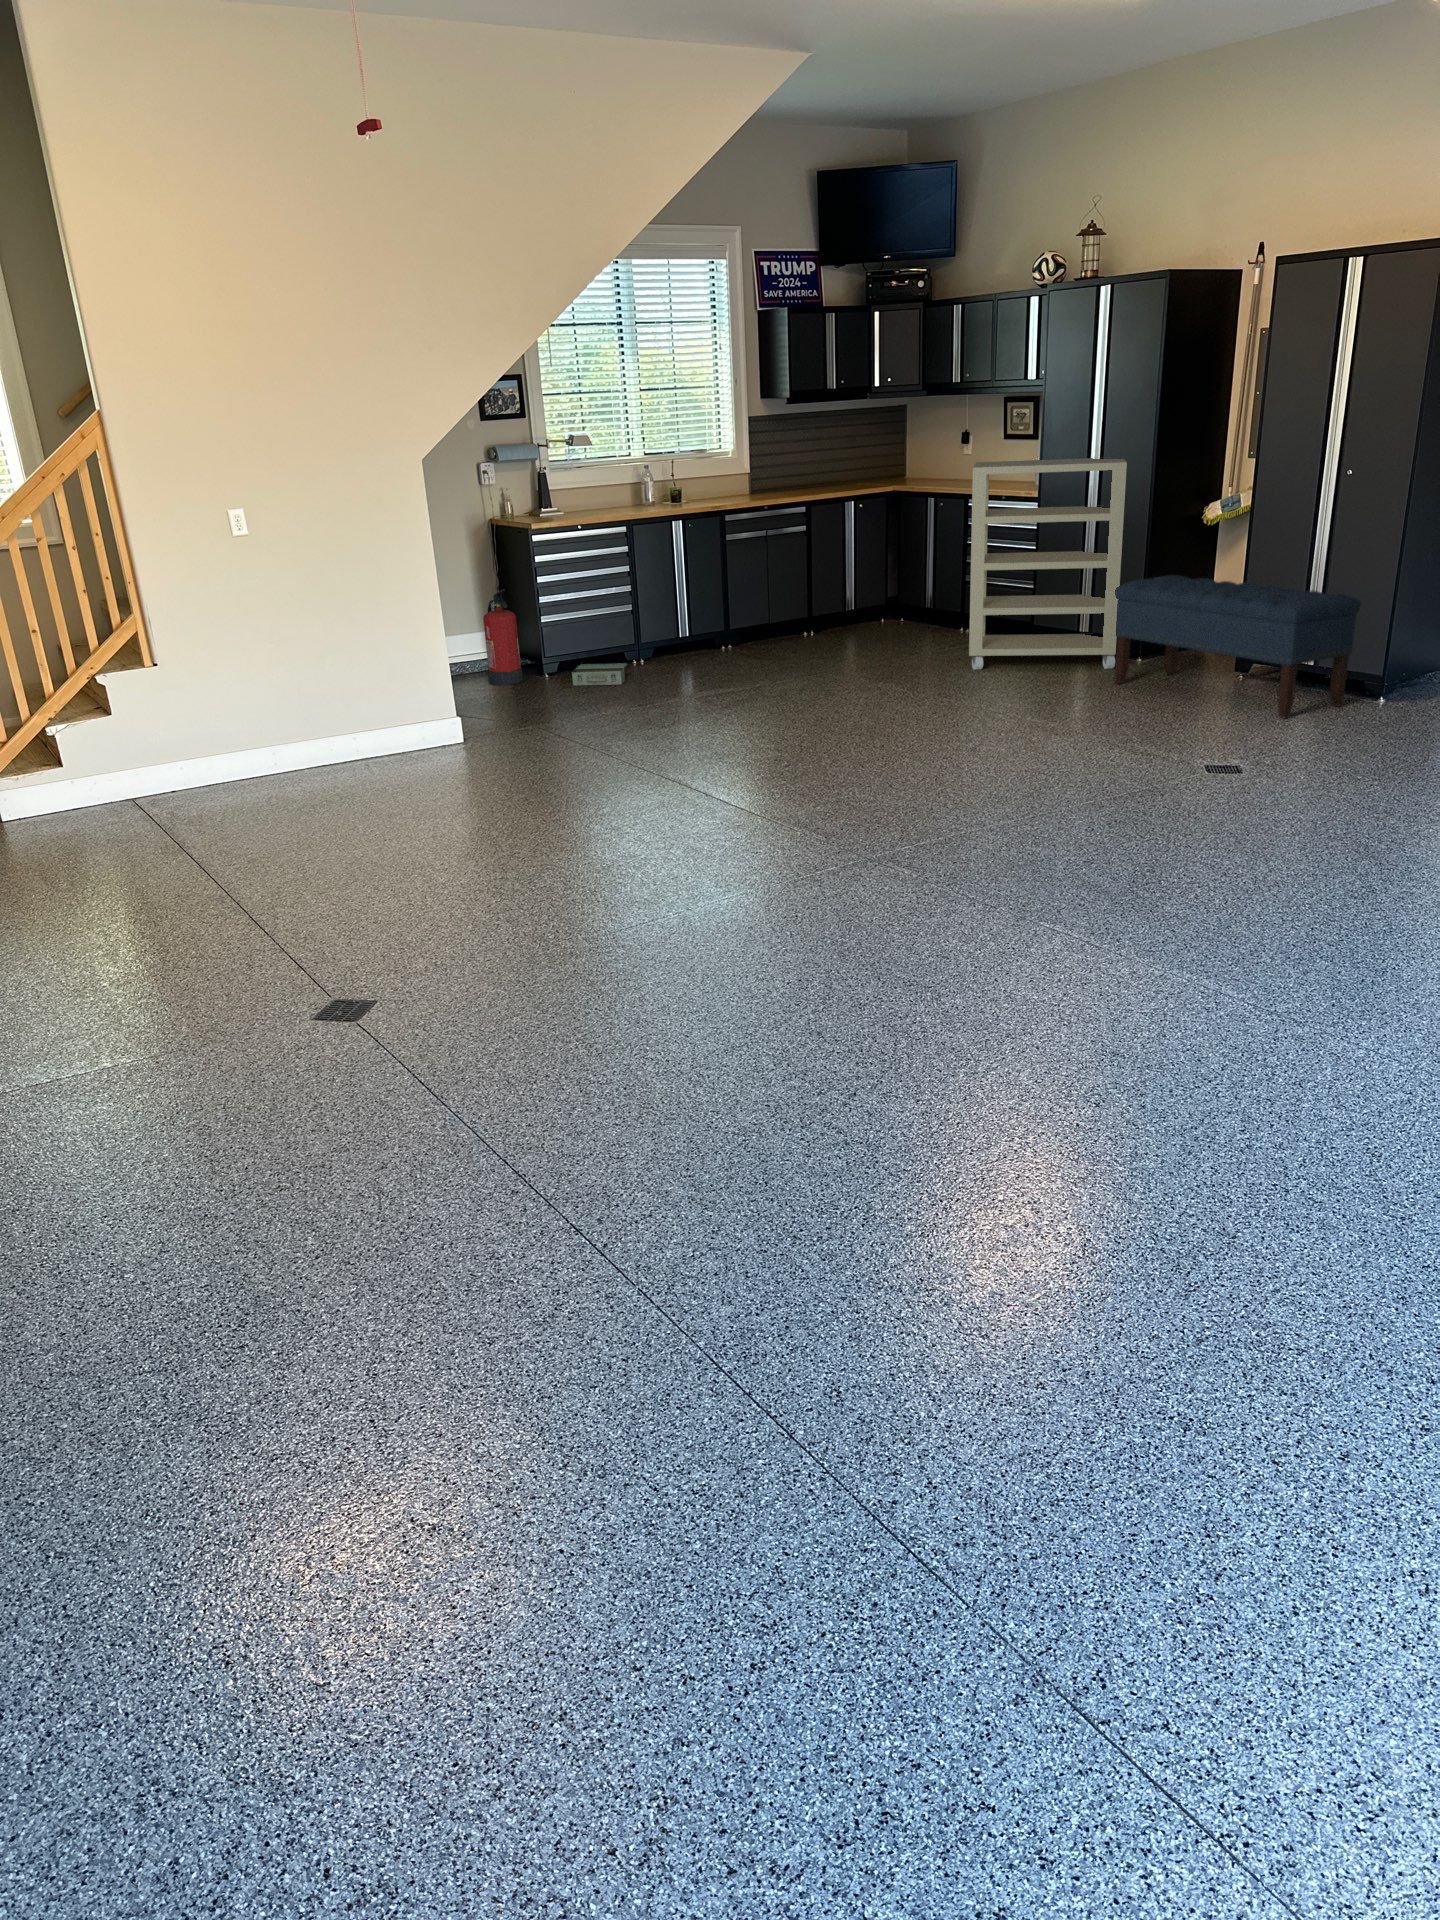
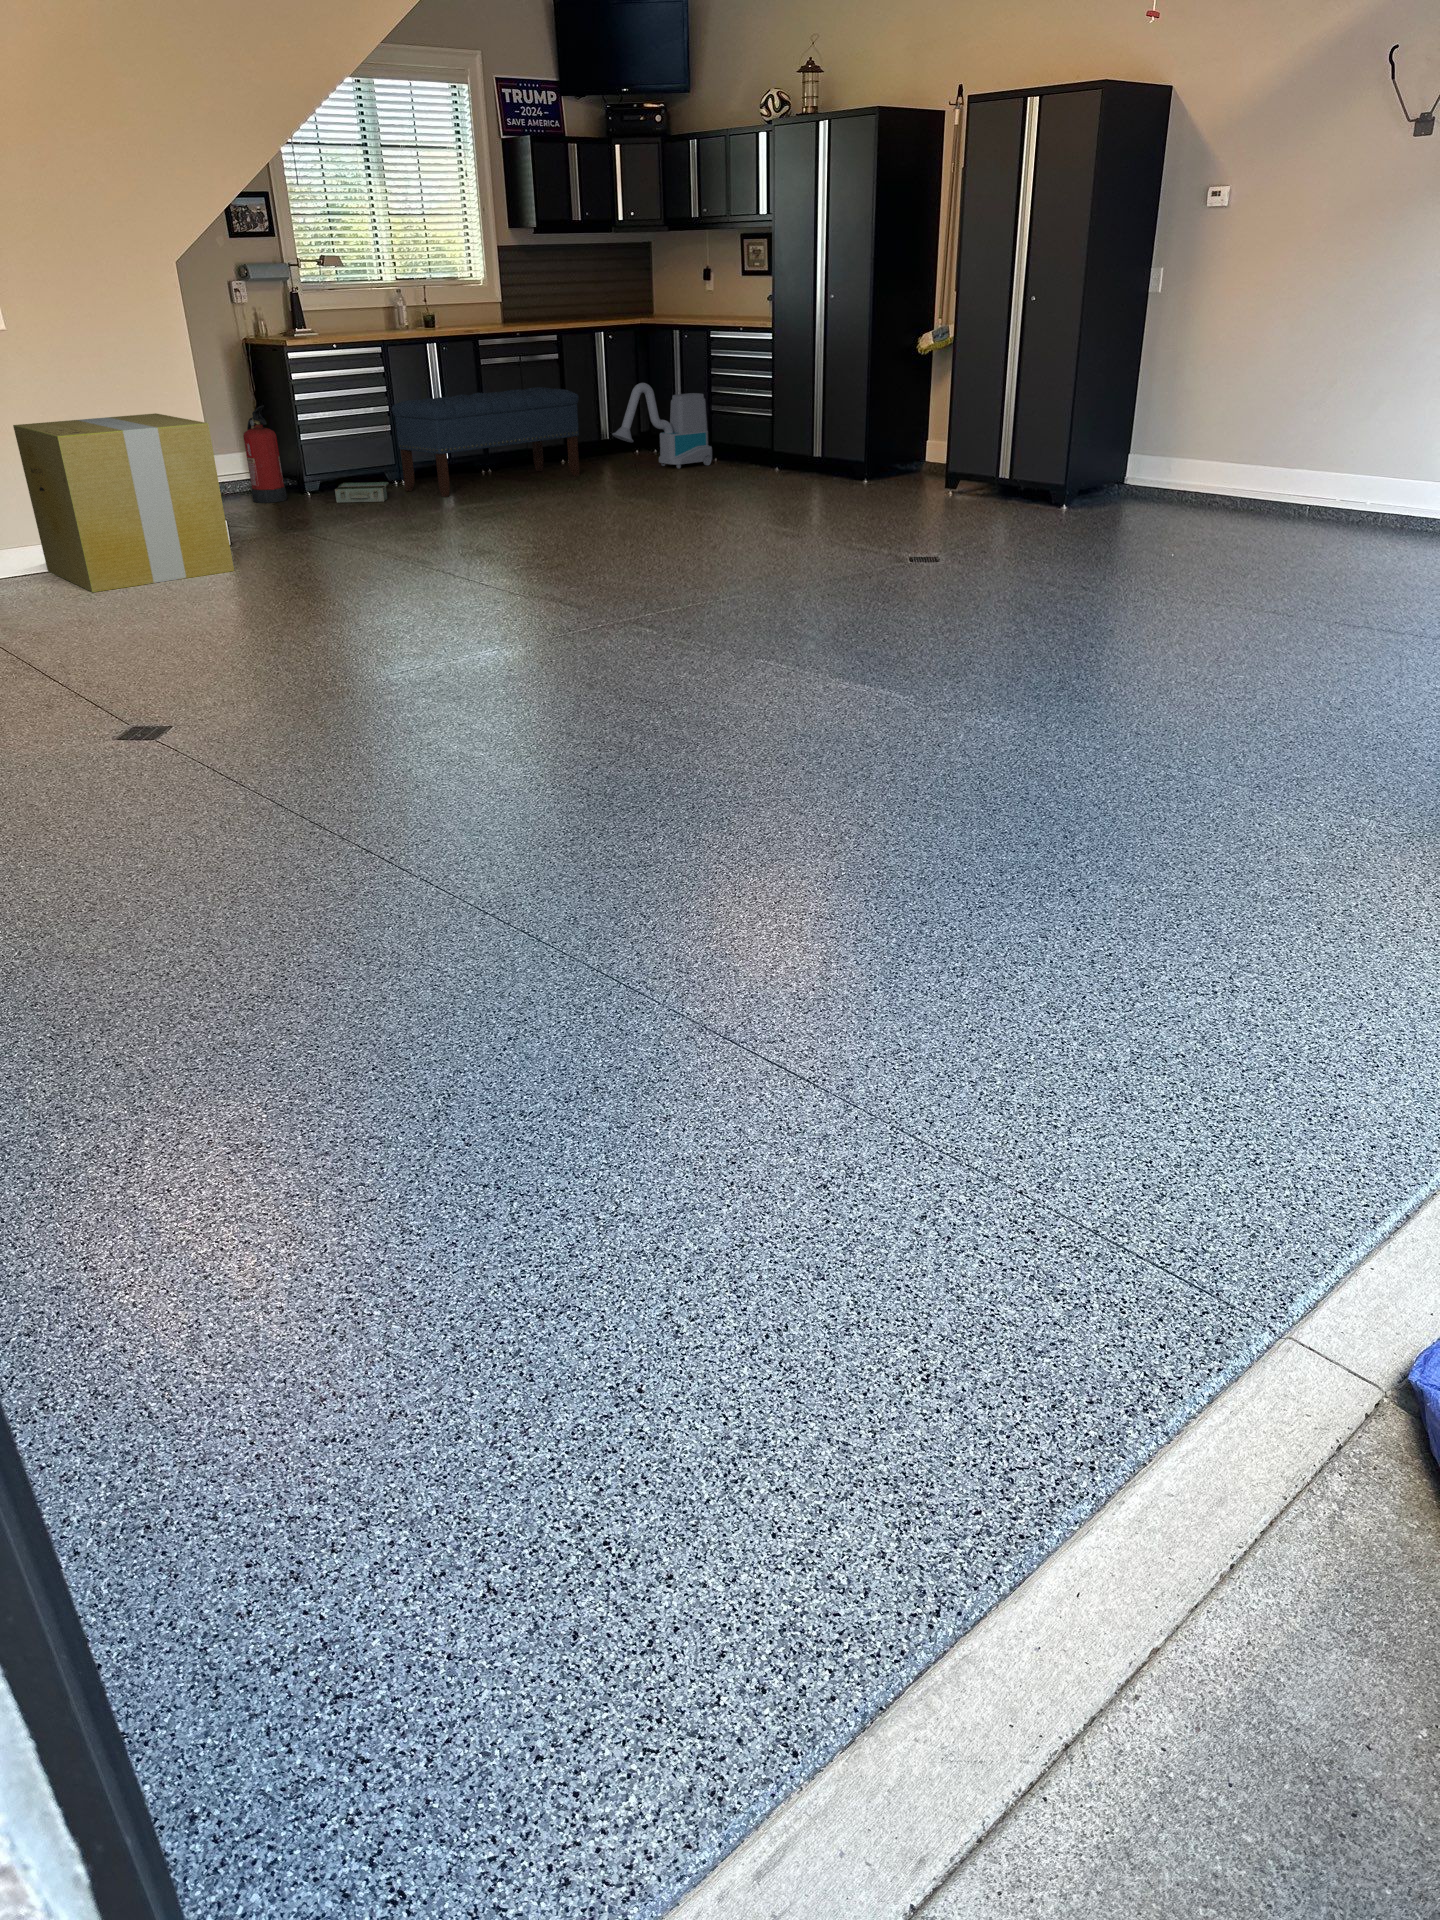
shelving unit: present [969,457,1127,670] -> none [707,288,845,488]
vacuum cleaner: none [861,555,968,642] -> present [612,383,712,469]
bench: present [1115,575,1361,719] -> present [392,387,580,497]
cardboard box: none [259,613,468,803] -> present [13,413,234,592]

